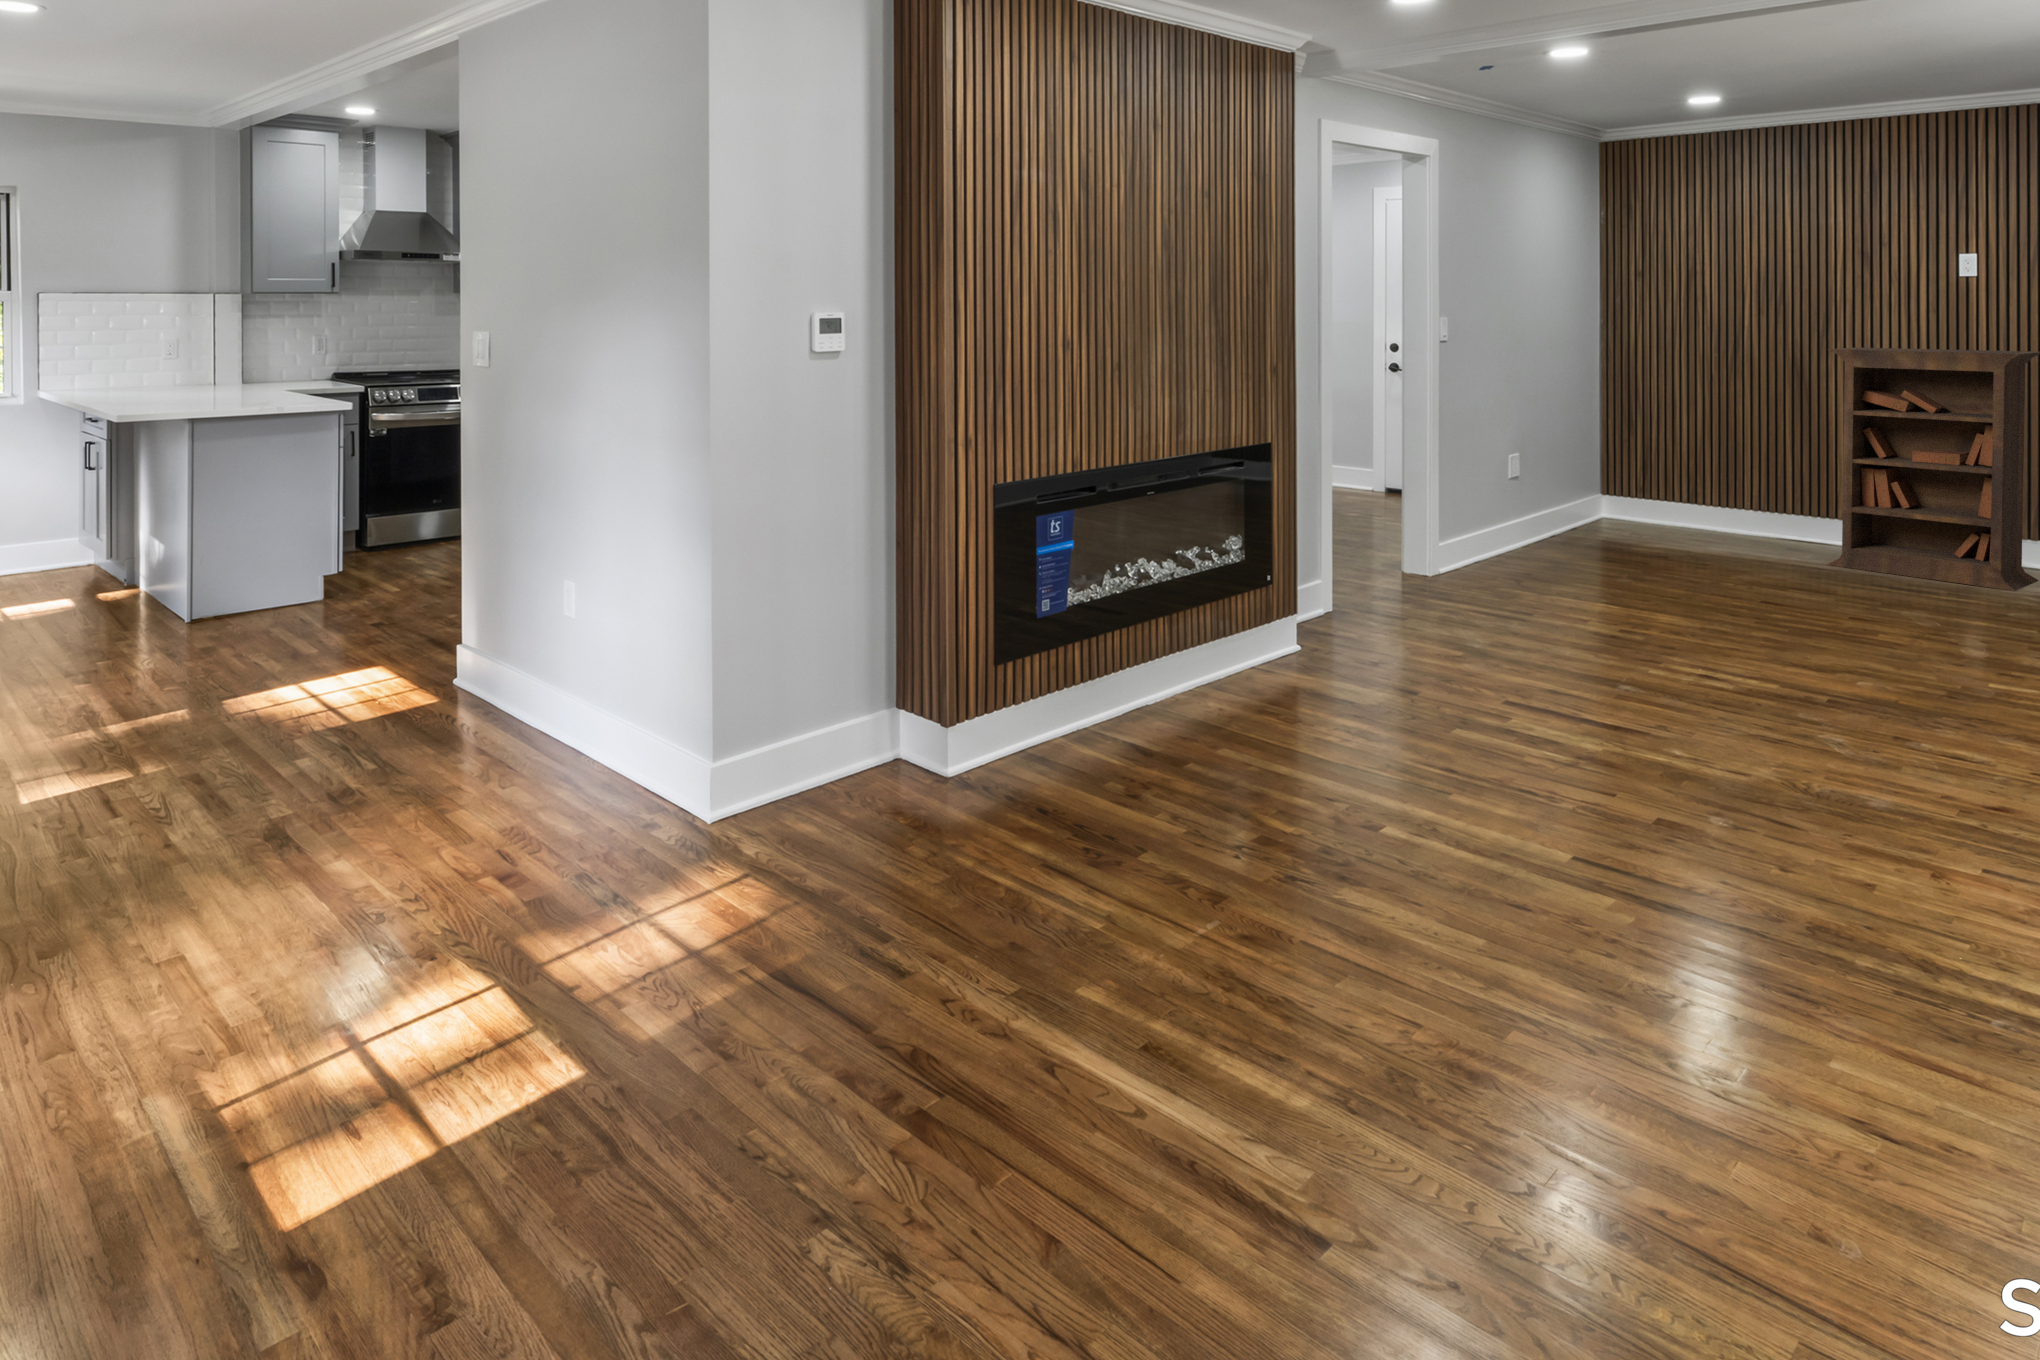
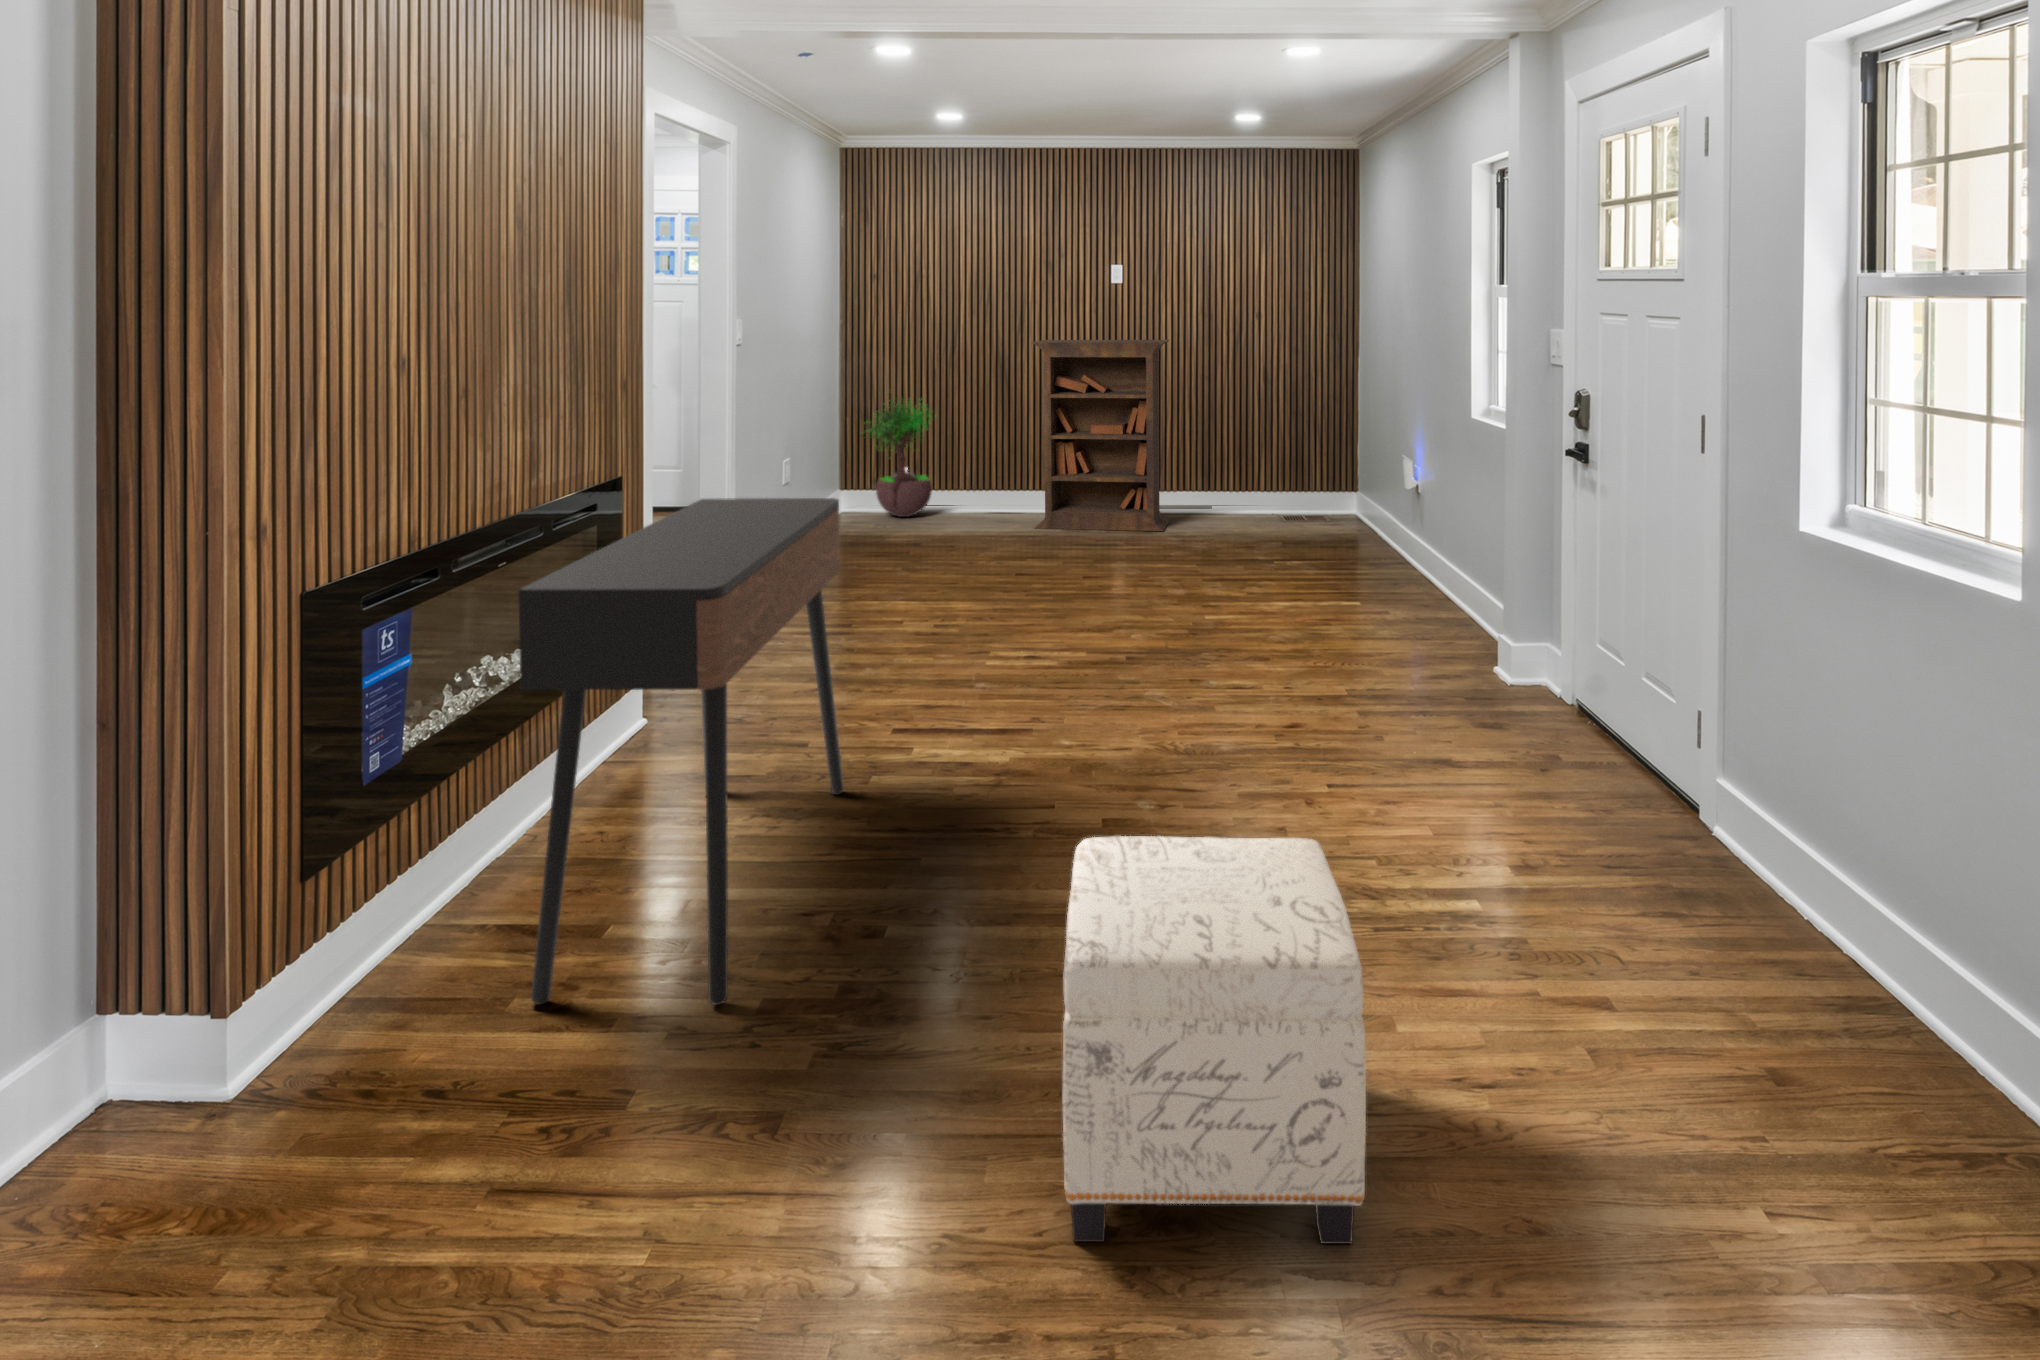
potted tree: none [1618,396,1710,534] -> present [864,397,932,517]
console table: none [1113,460,1423,826] -> present [518,498,844,1005]
ottoman: none [1372,752,1707,1127] -> present [1062,836,1366,1244]

